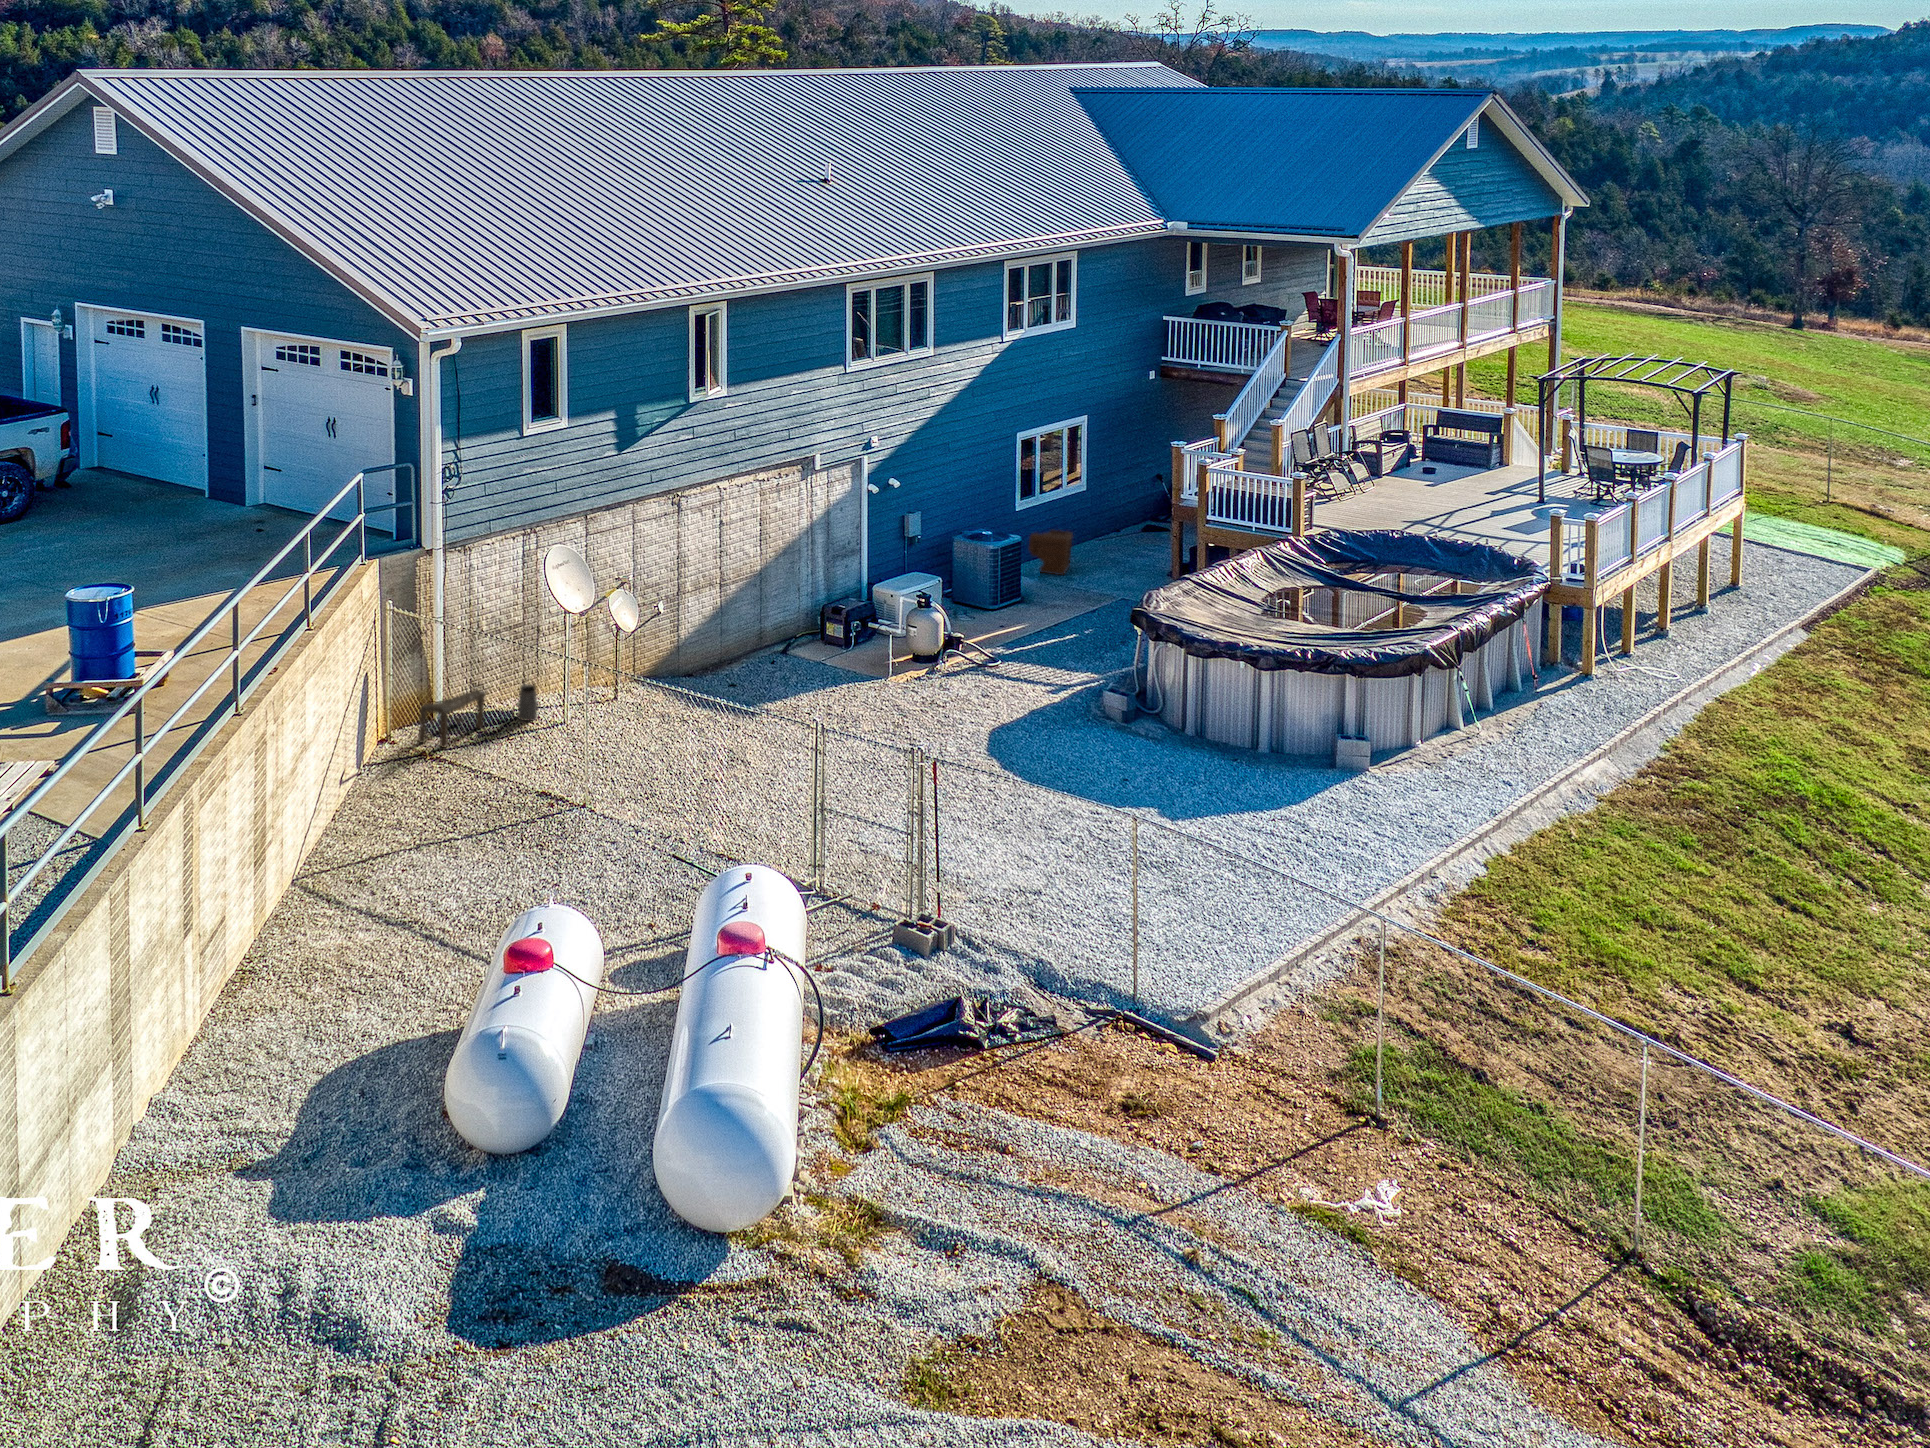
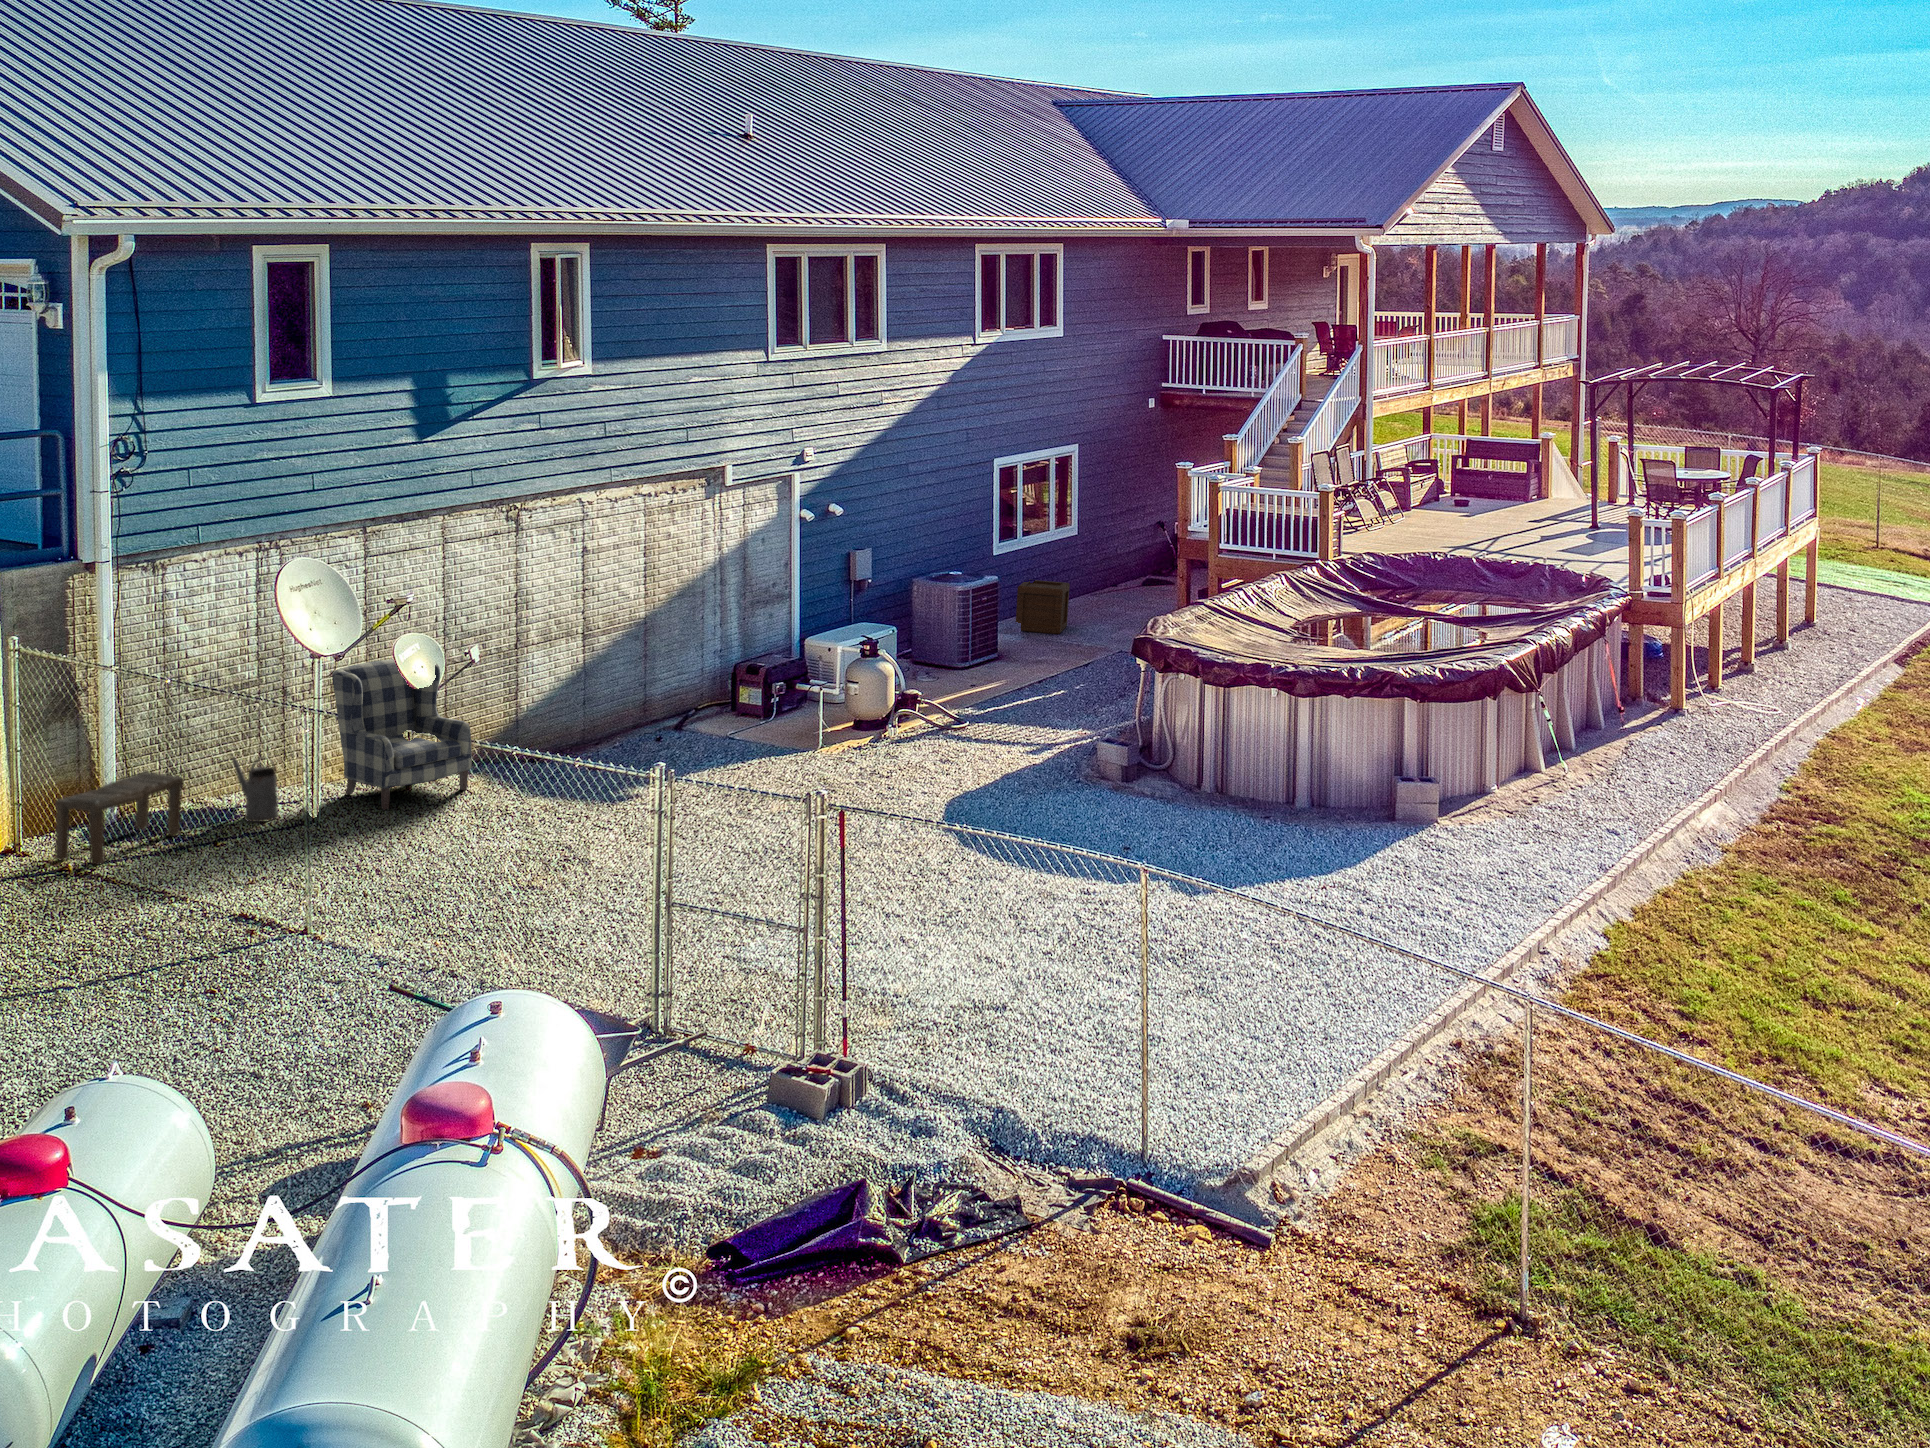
chair: none [566,610,654,716] -> present [332,659,472,810]

